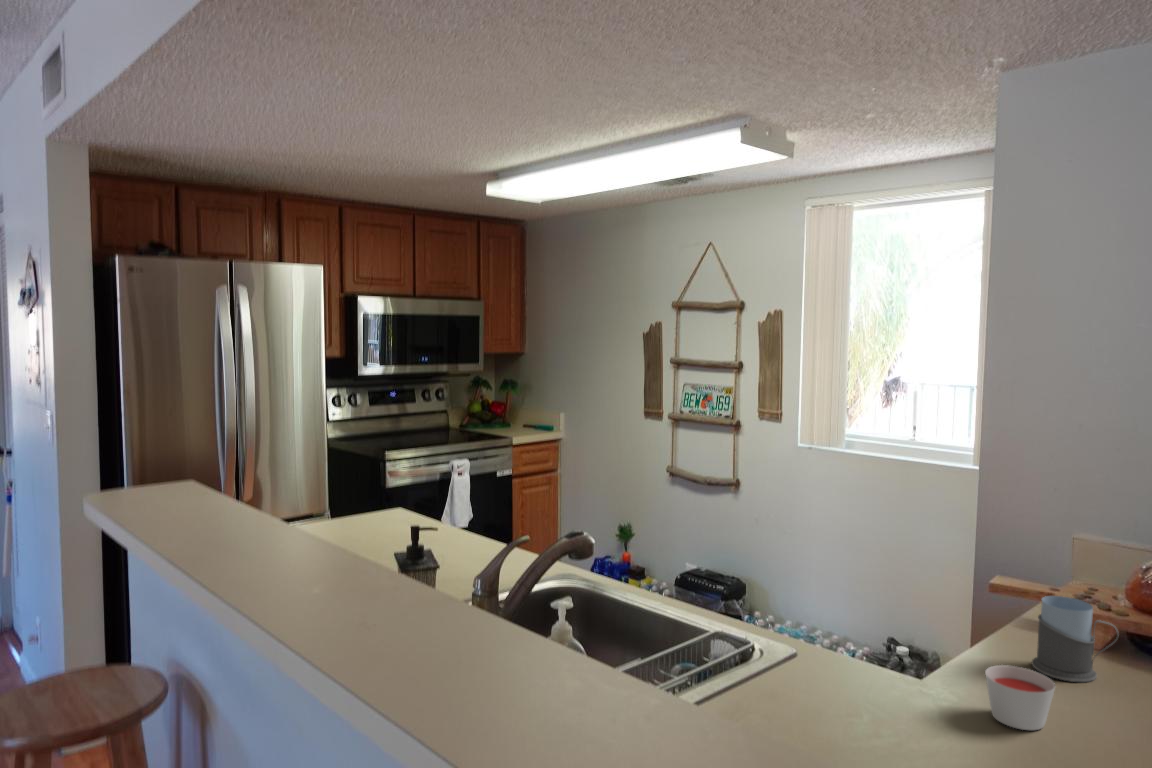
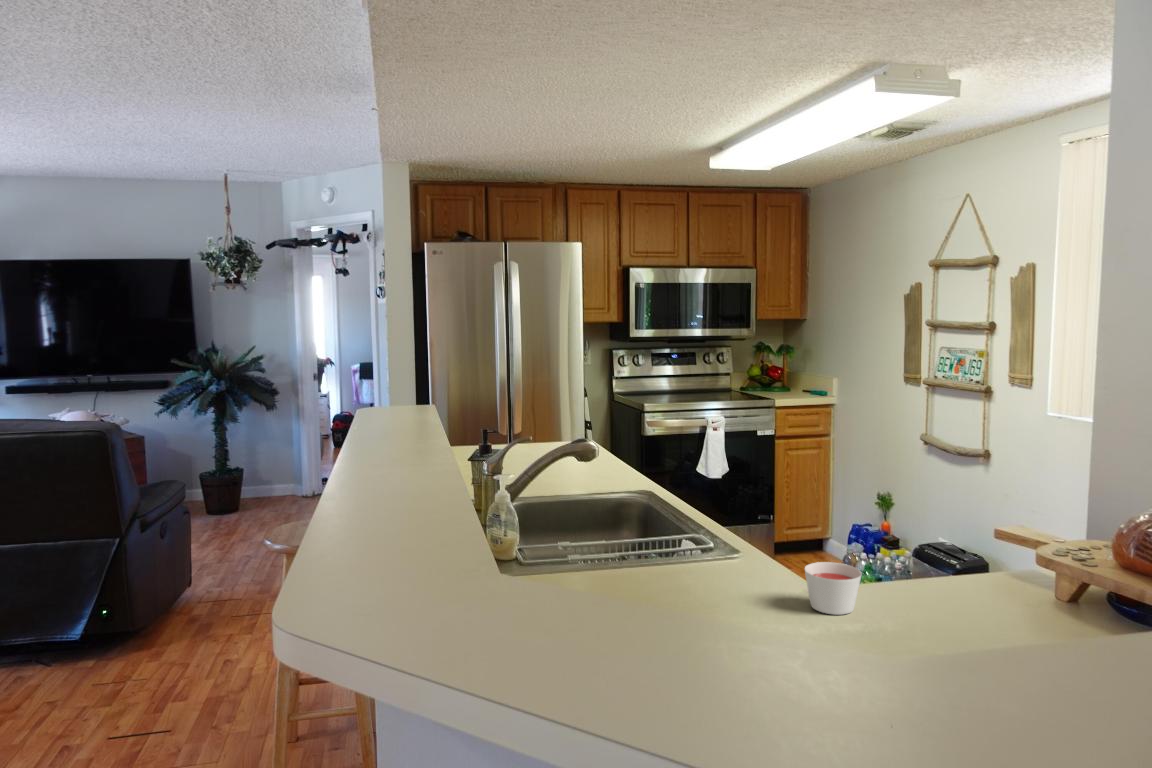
mug: present [1032,596,1118,682] -> none [928,522,996,604]

